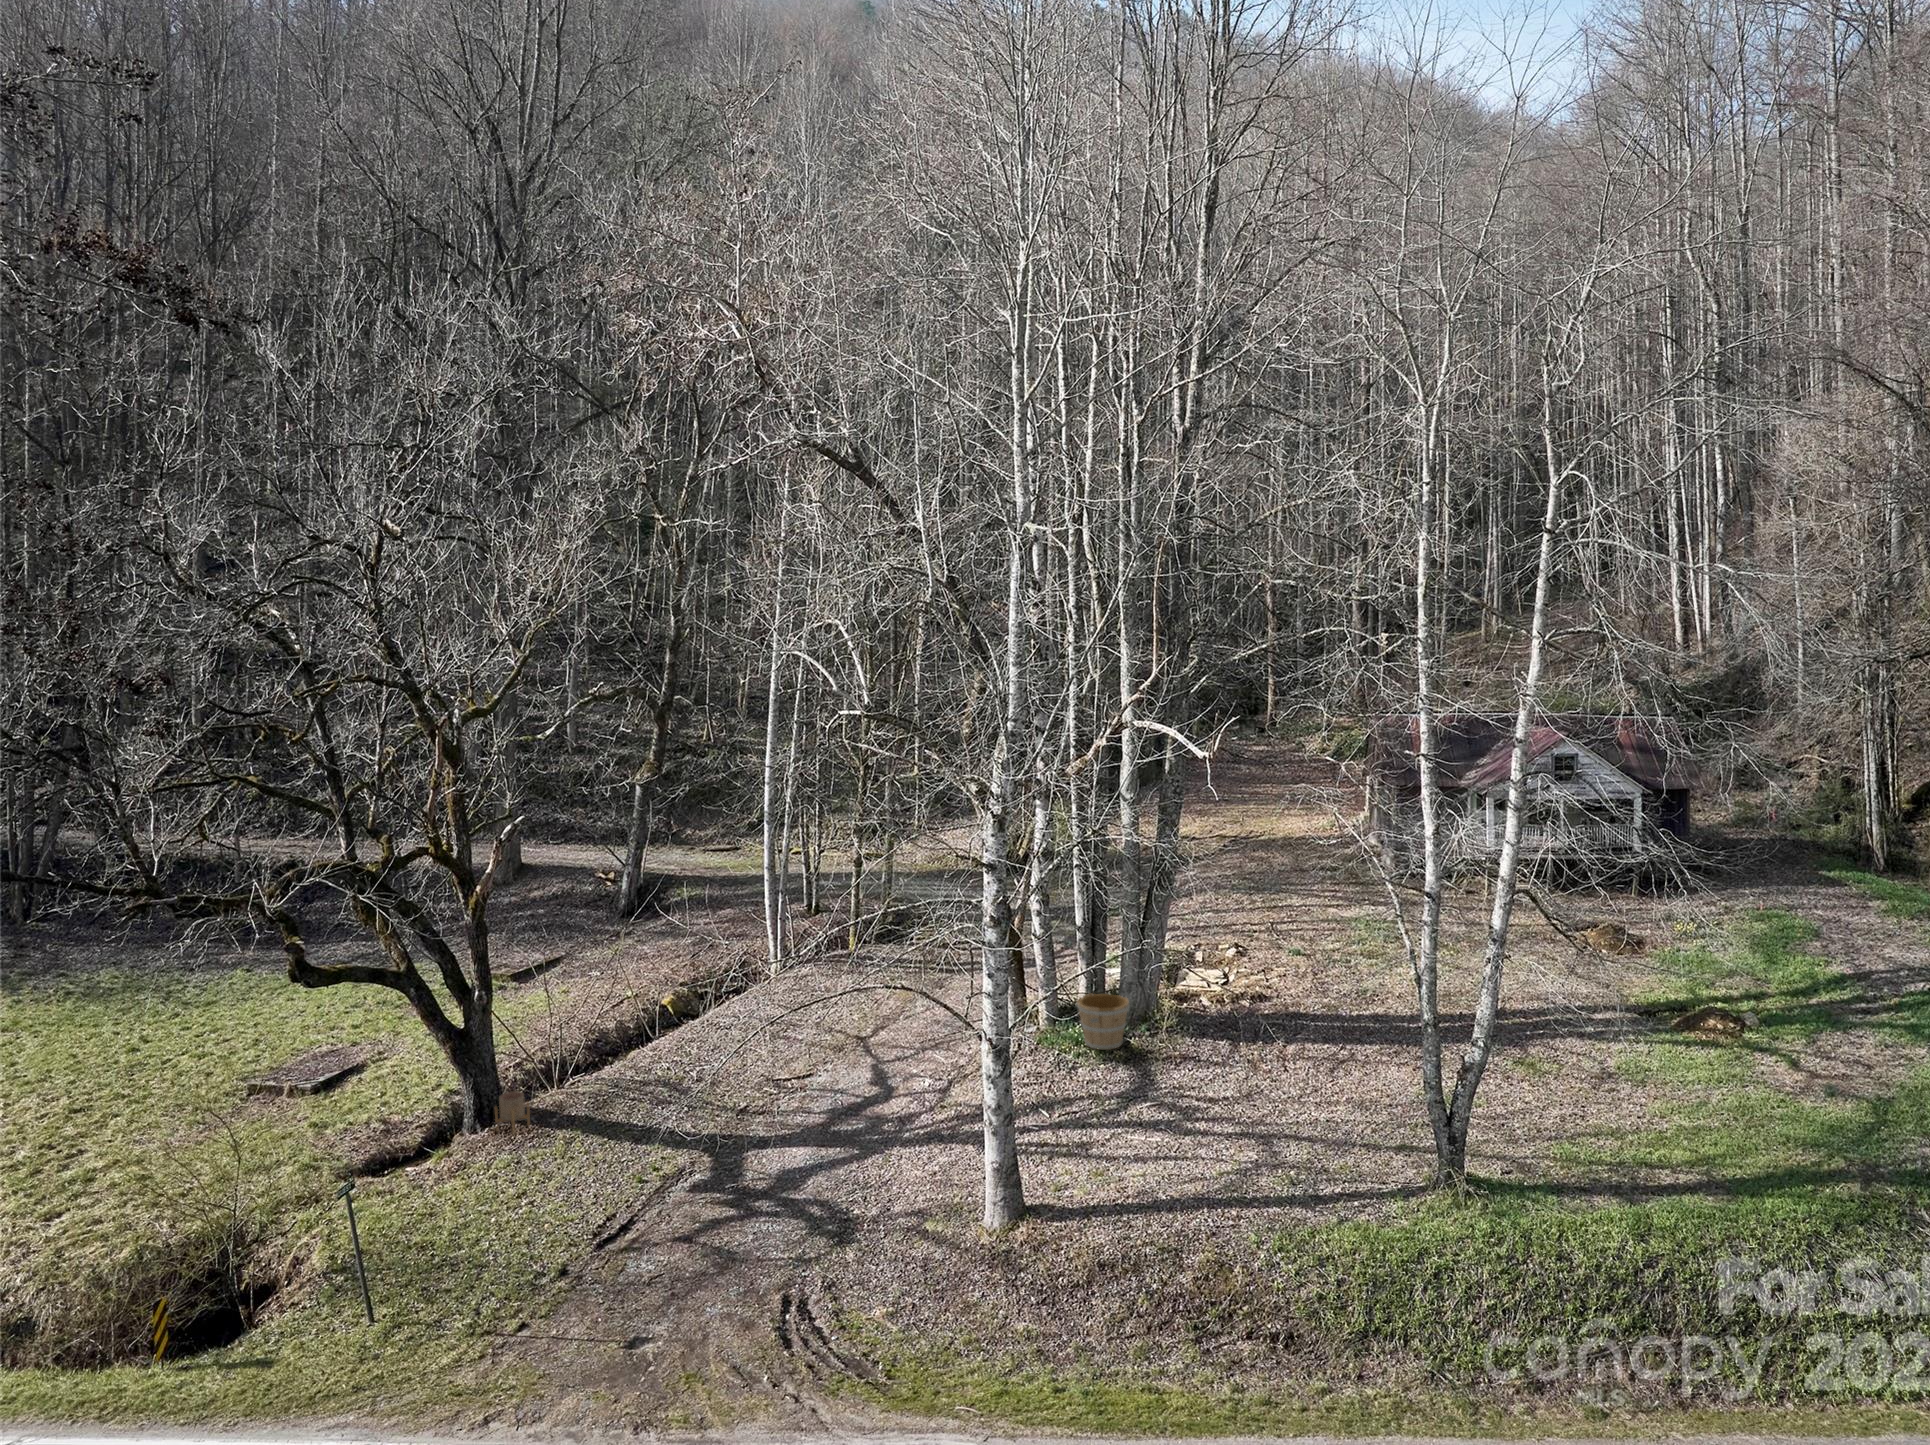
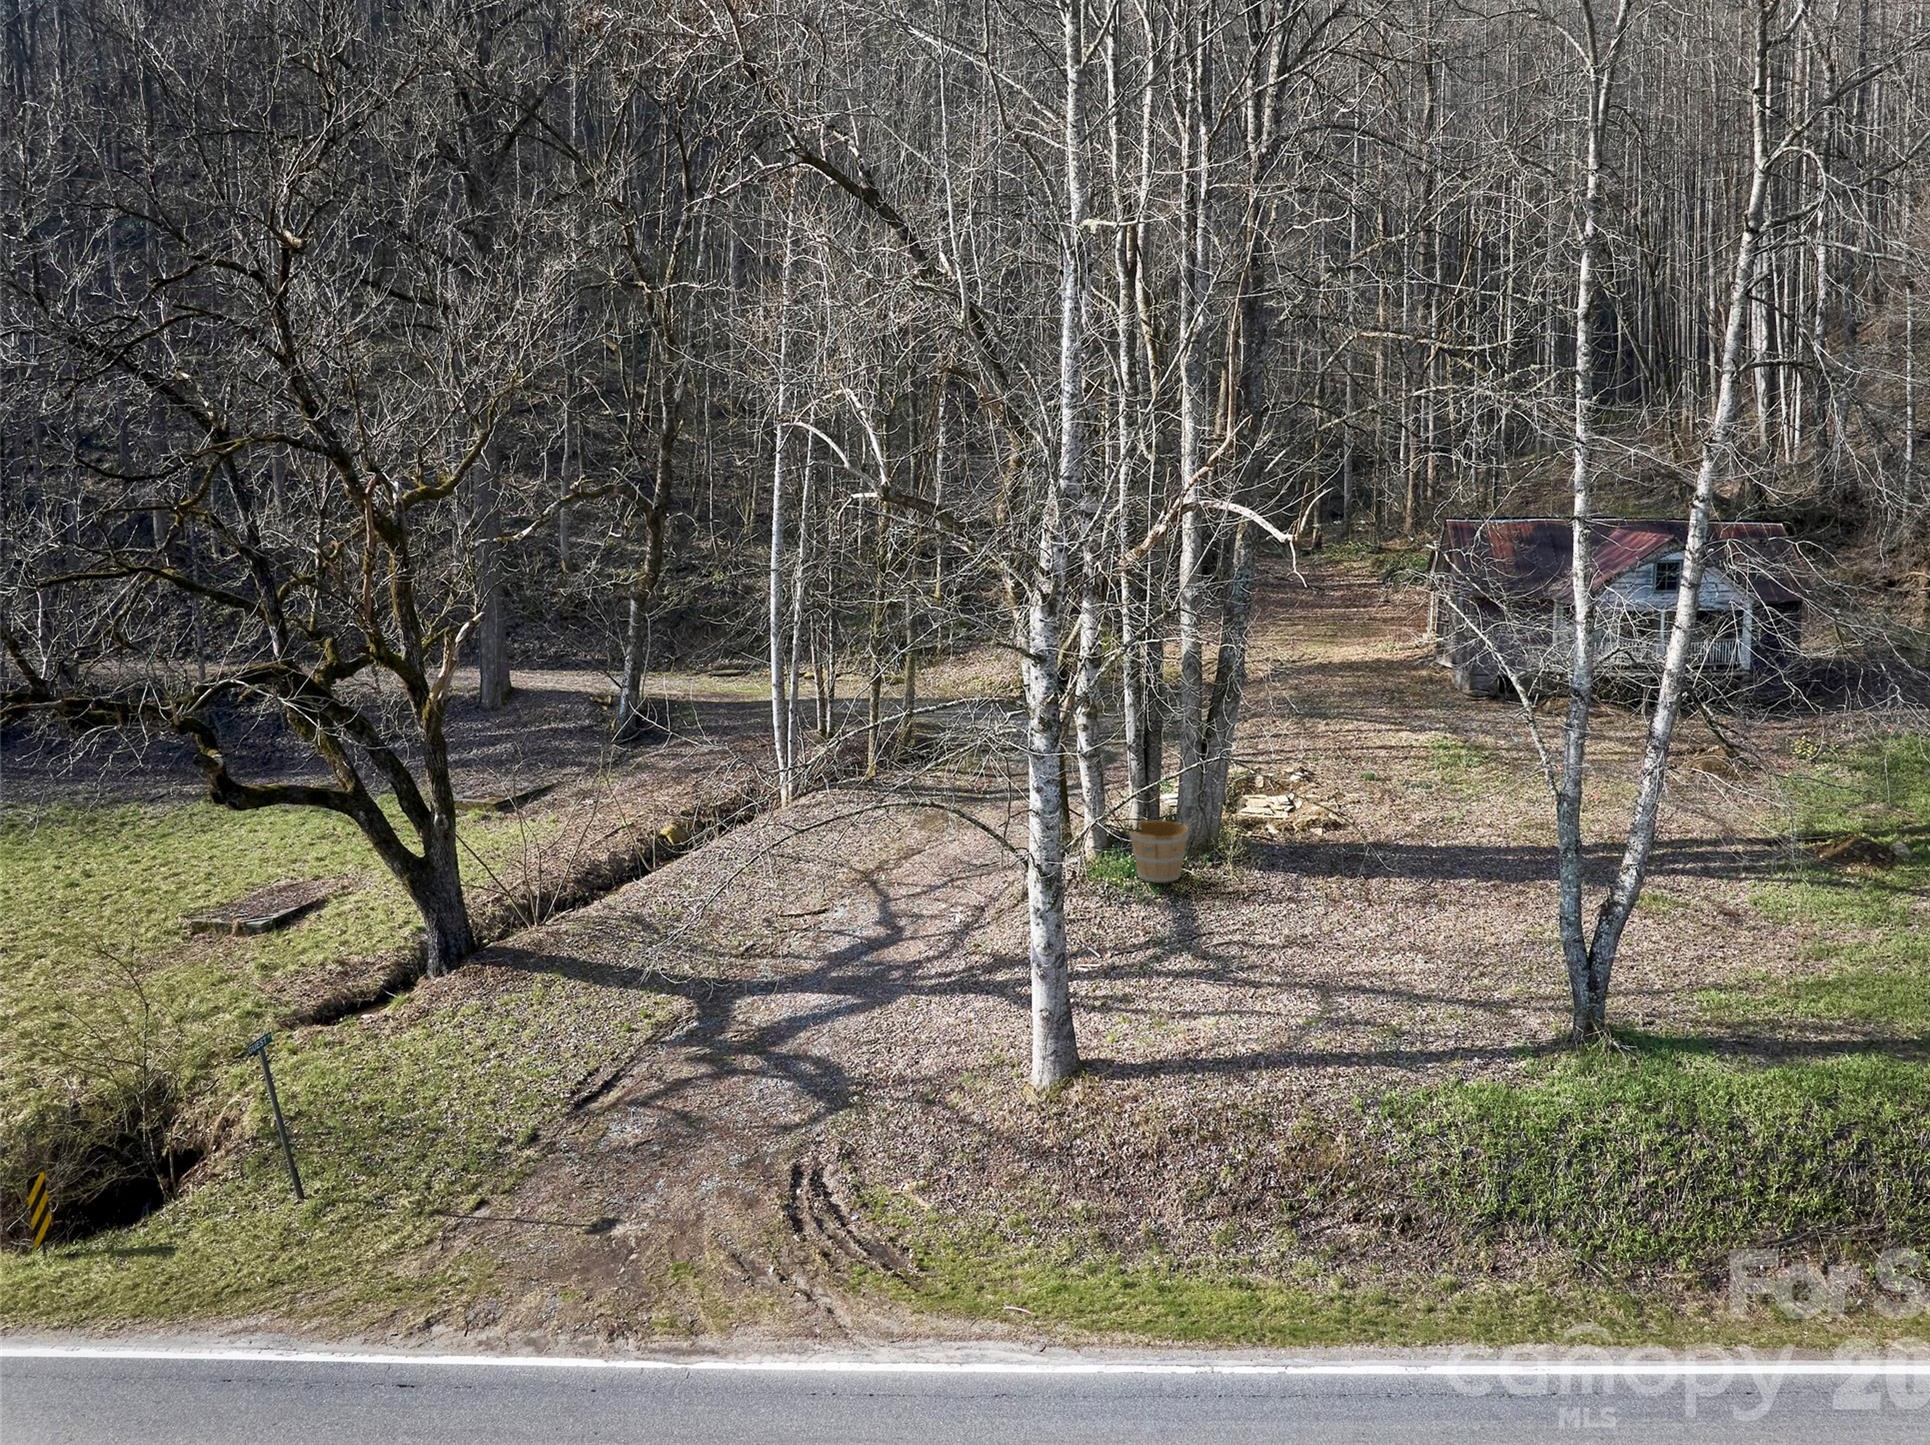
planter: present [495,1091,530,1134] -> none [464,929,506,978]

